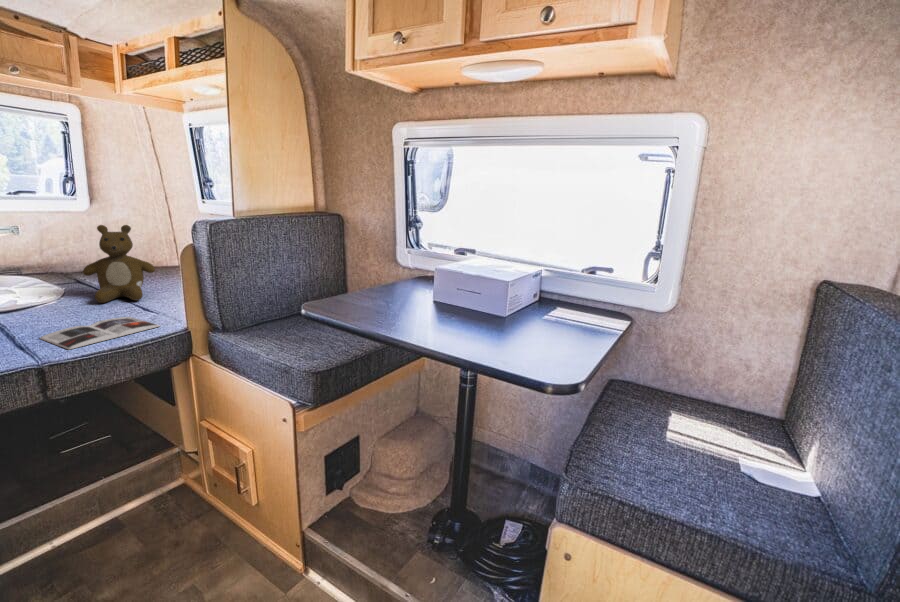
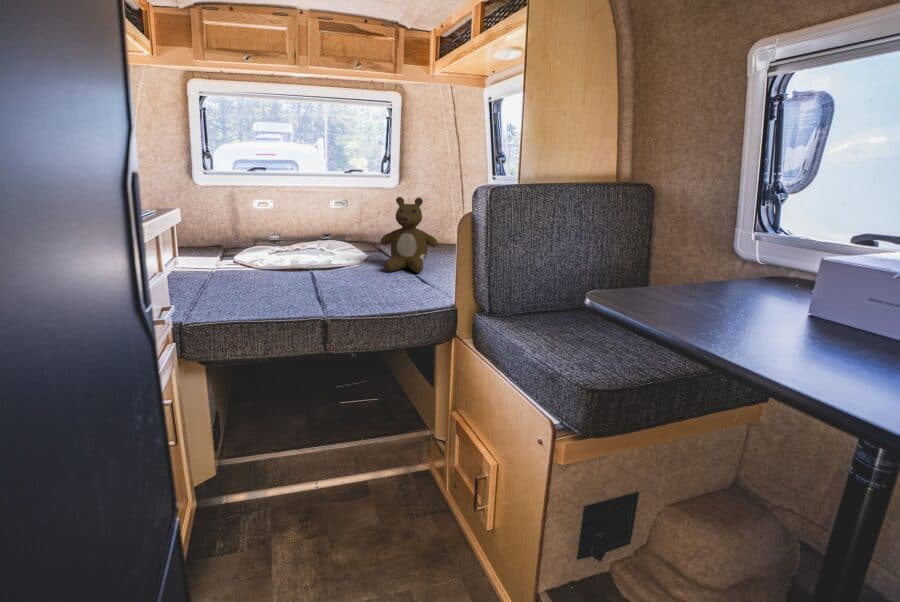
magazine: present [40,317,160,349] -> none [334,286,430,309]

